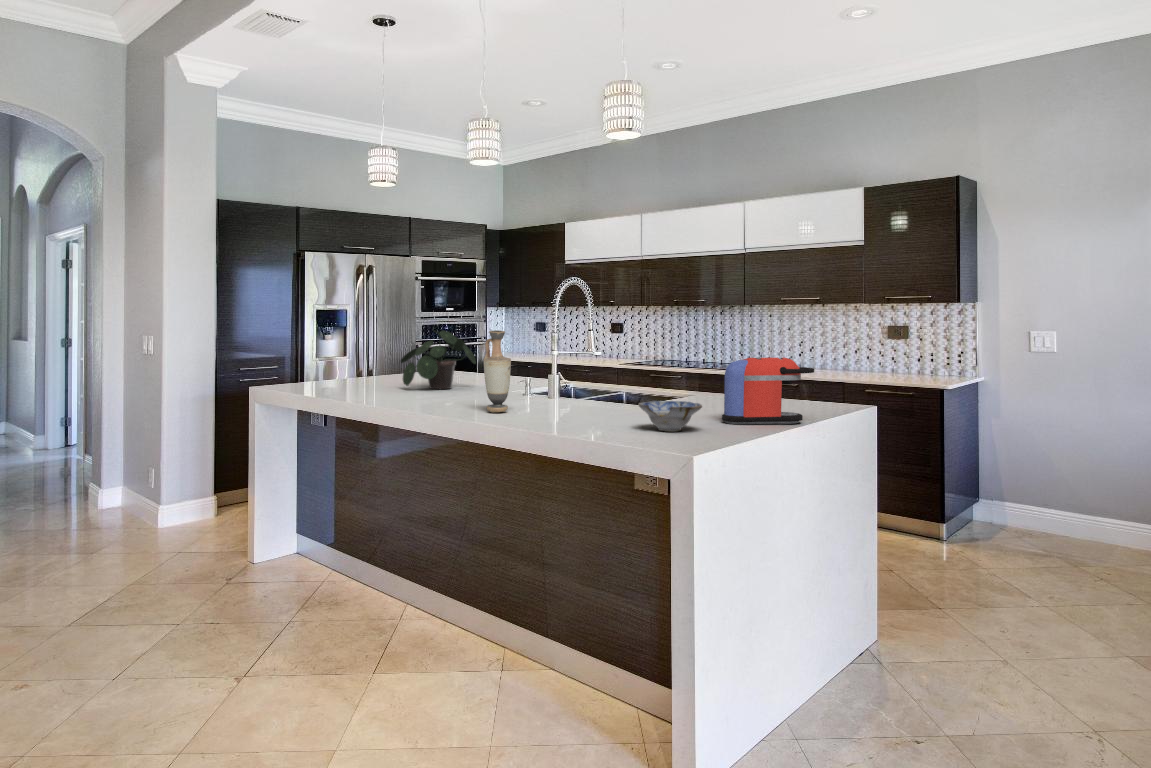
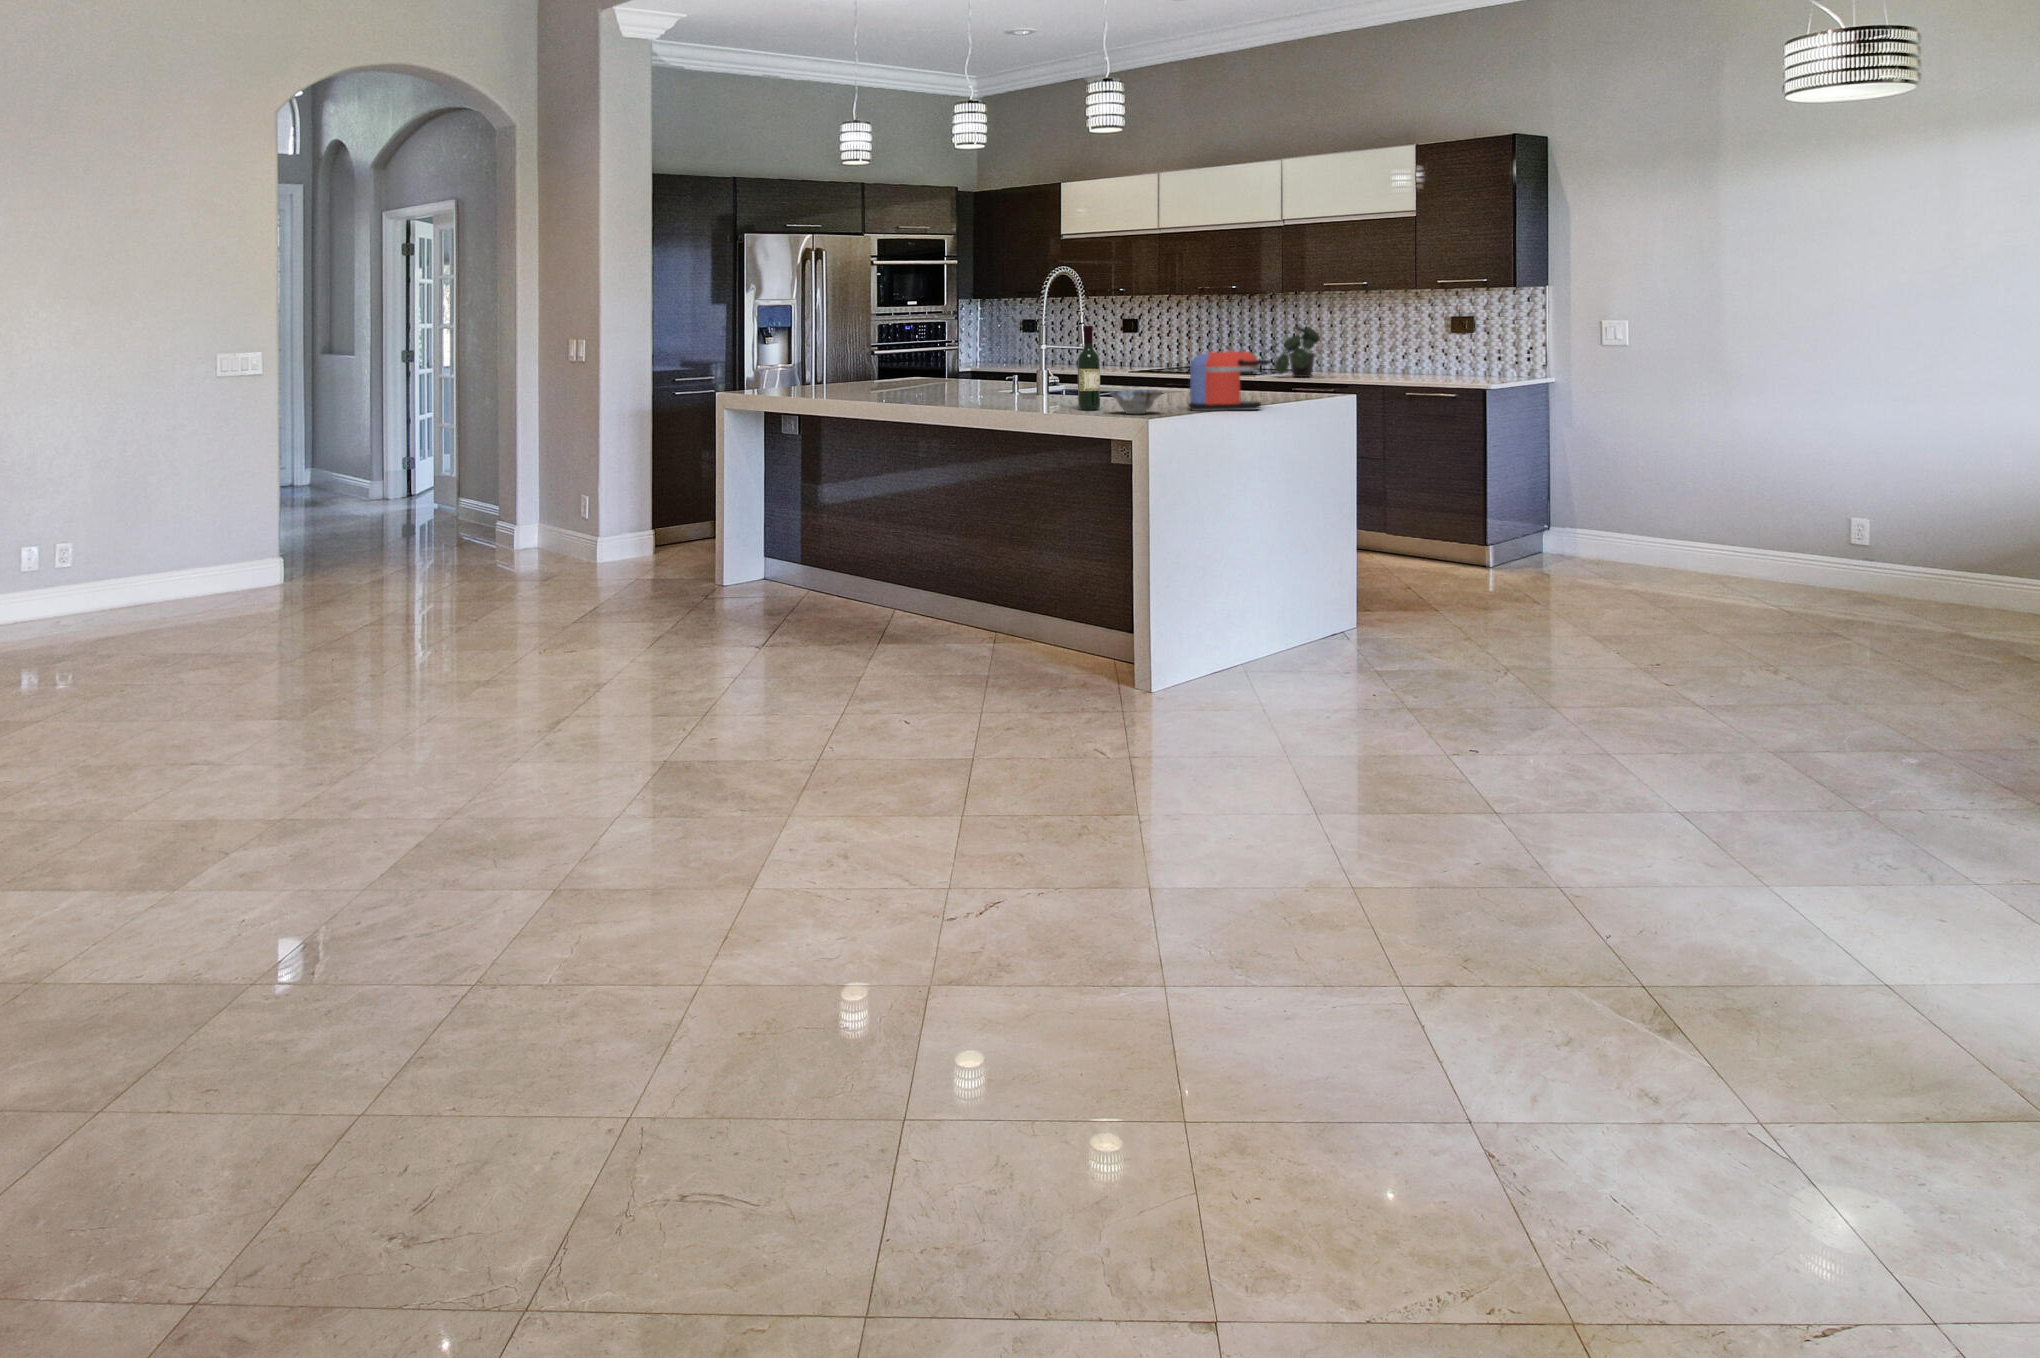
wine bottle: none [599,326,624,421] -> present [1078,326,1100,410]
vase: present [484,330,511,413] -> none [973,331,998,406]
potted plant: present [401,331,476,389] -> present [1268,327,1320,377]

